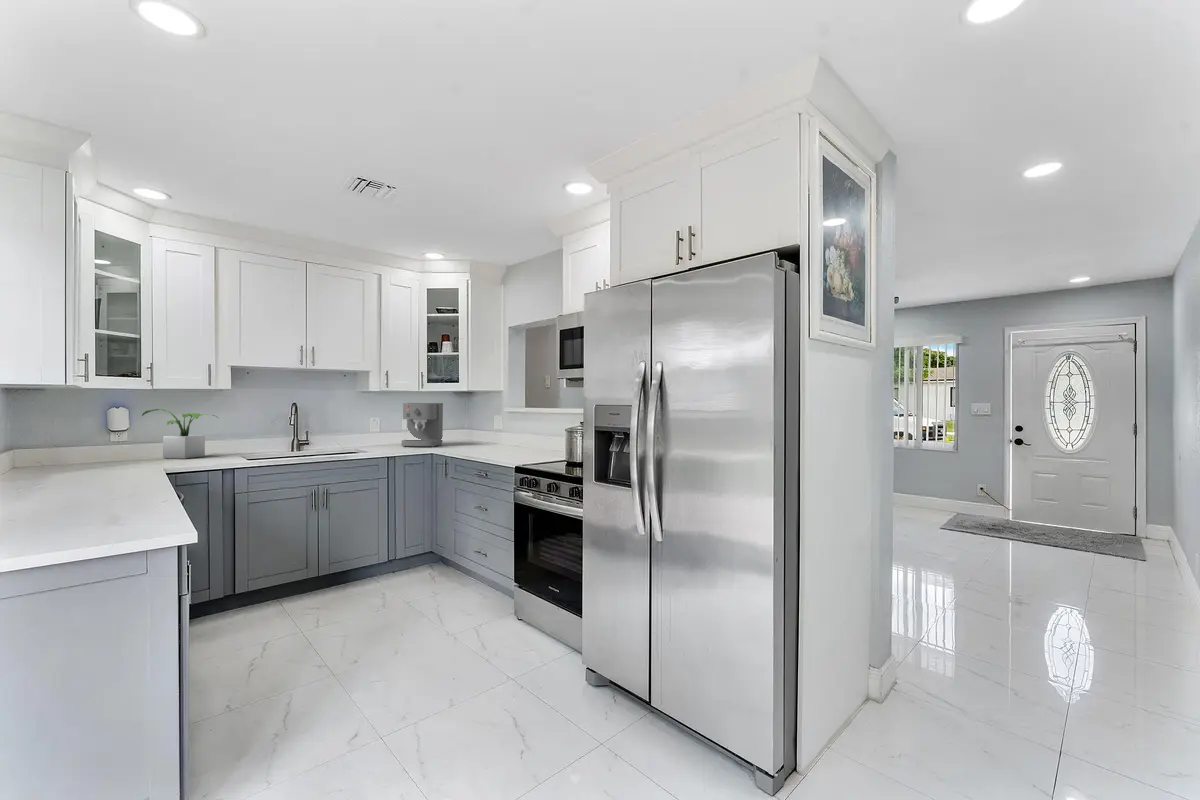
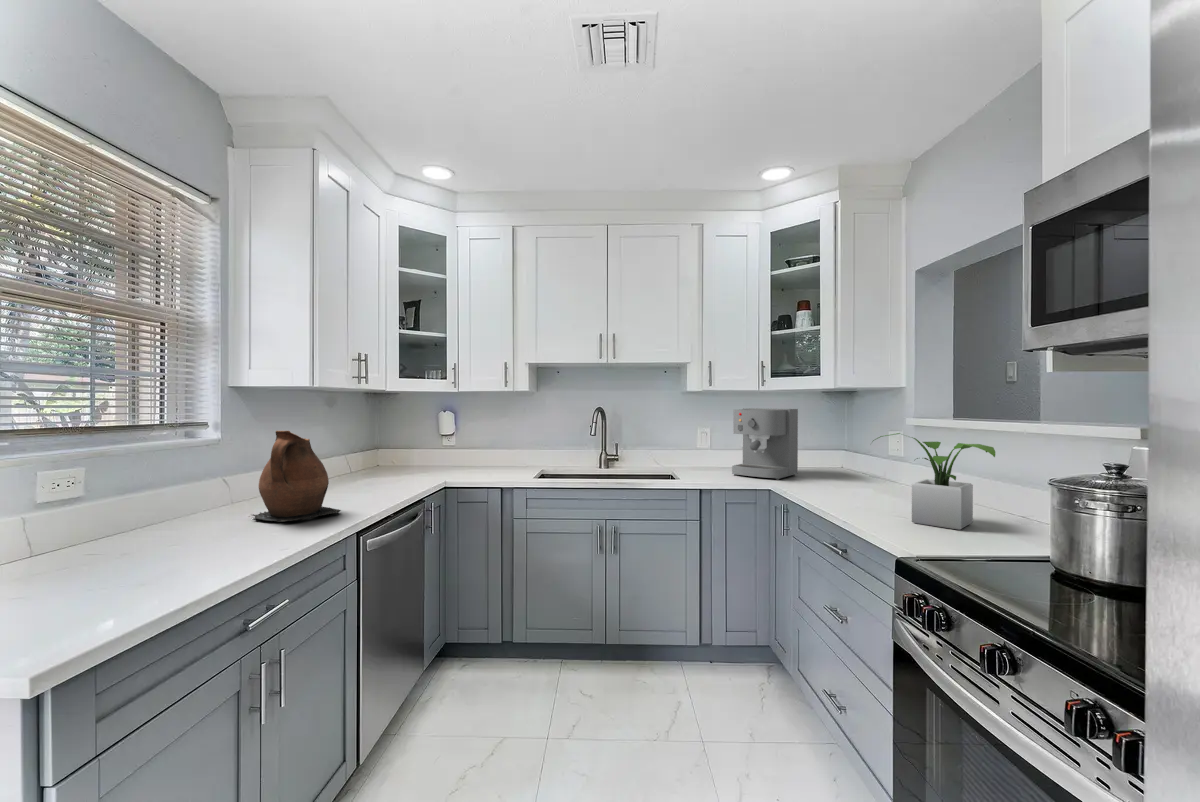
potted plant: present [142,409,218,459] -> present [873,433,995,530]
ceramic pitcher: none [45,415,136,486] -> present [252,431,341,522]

